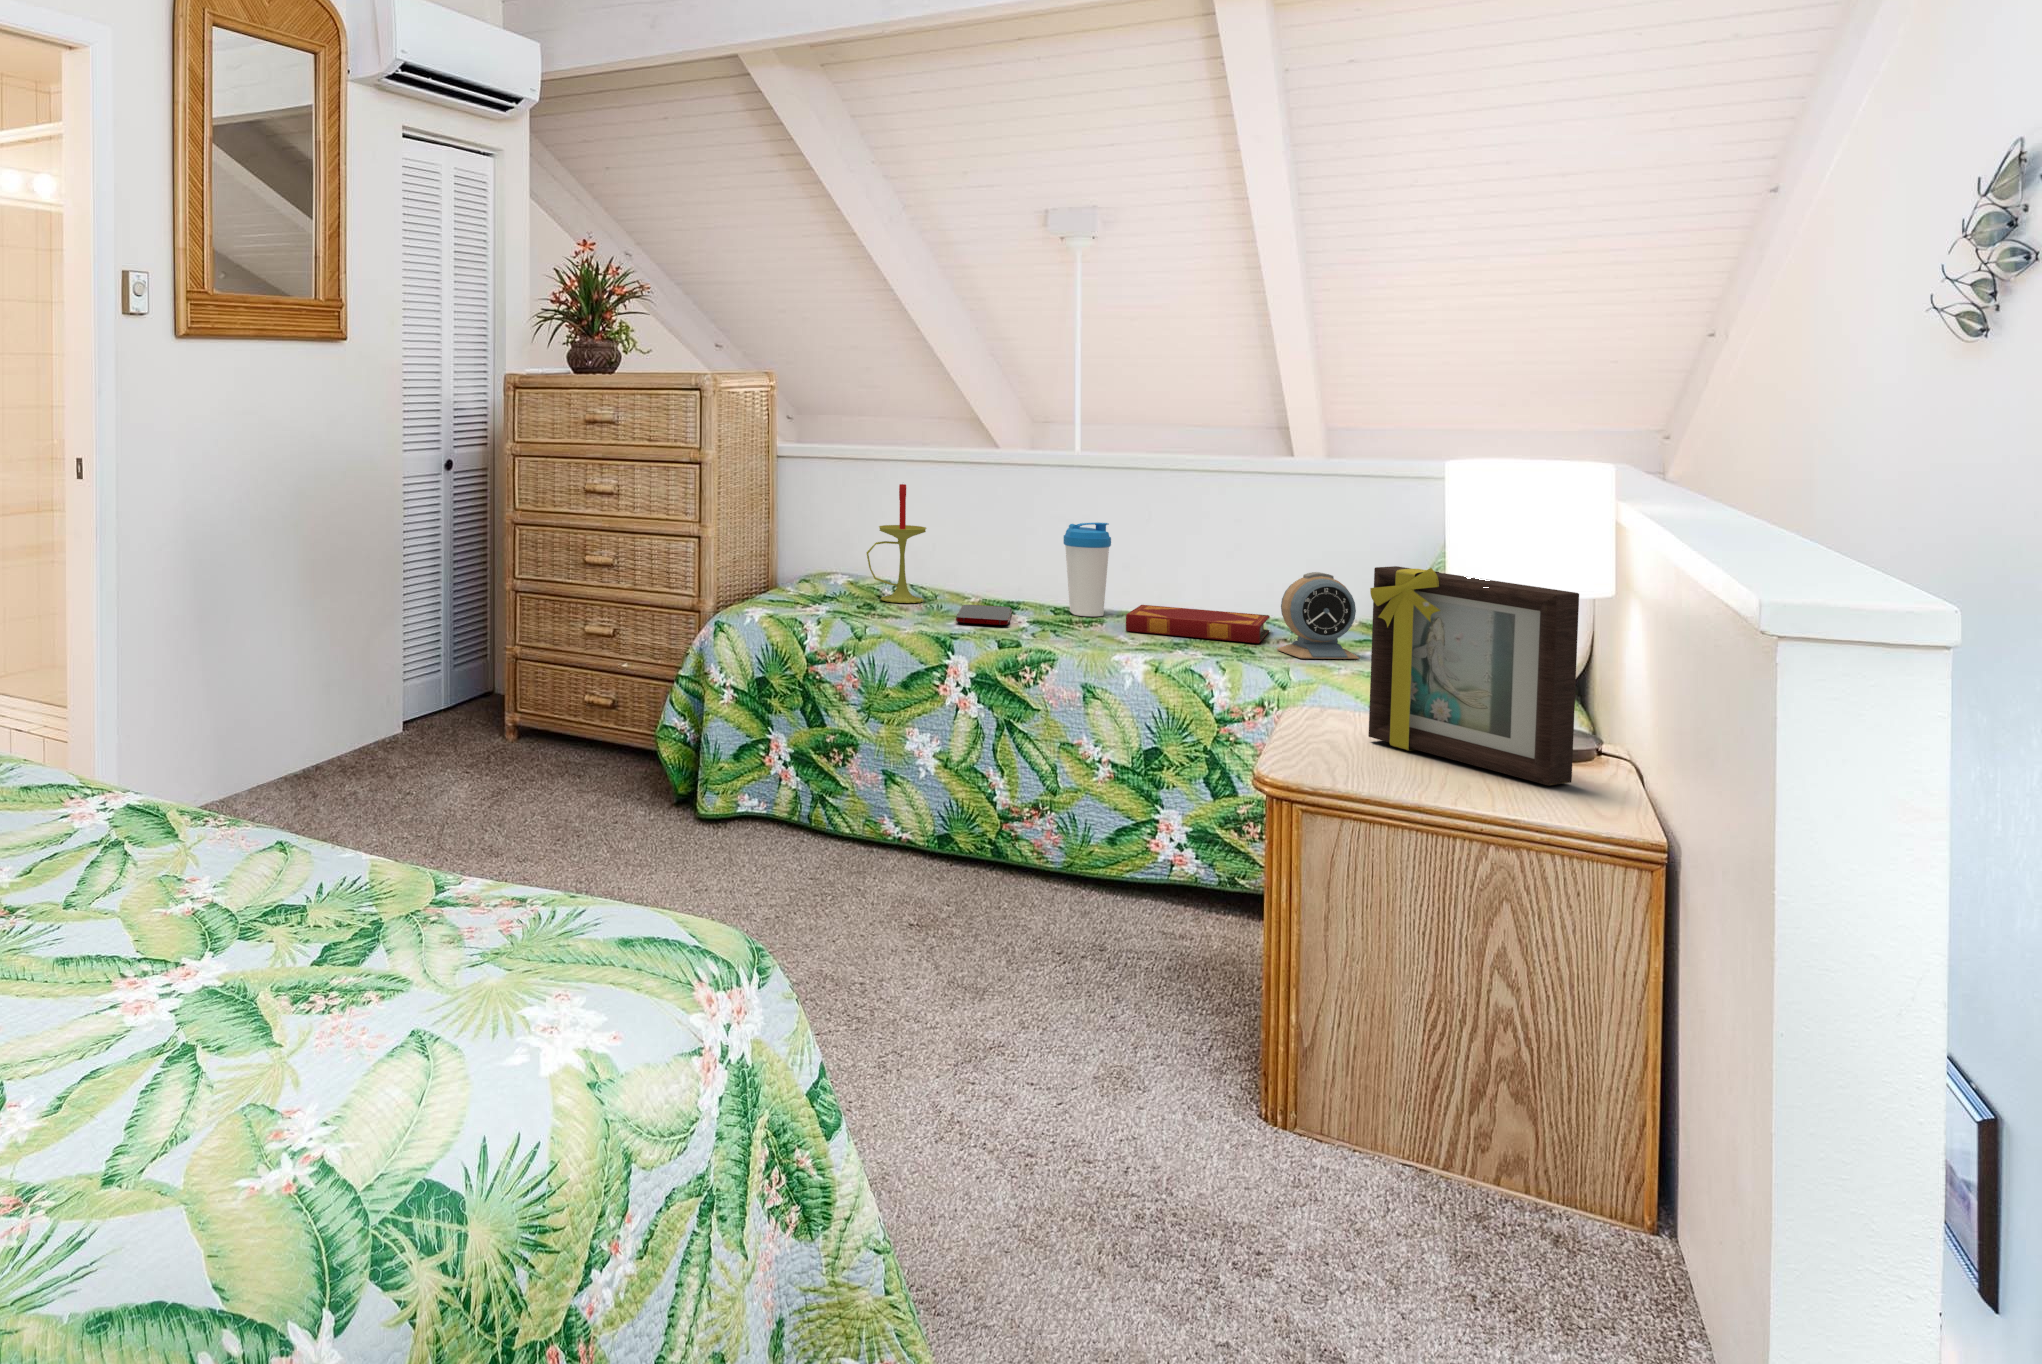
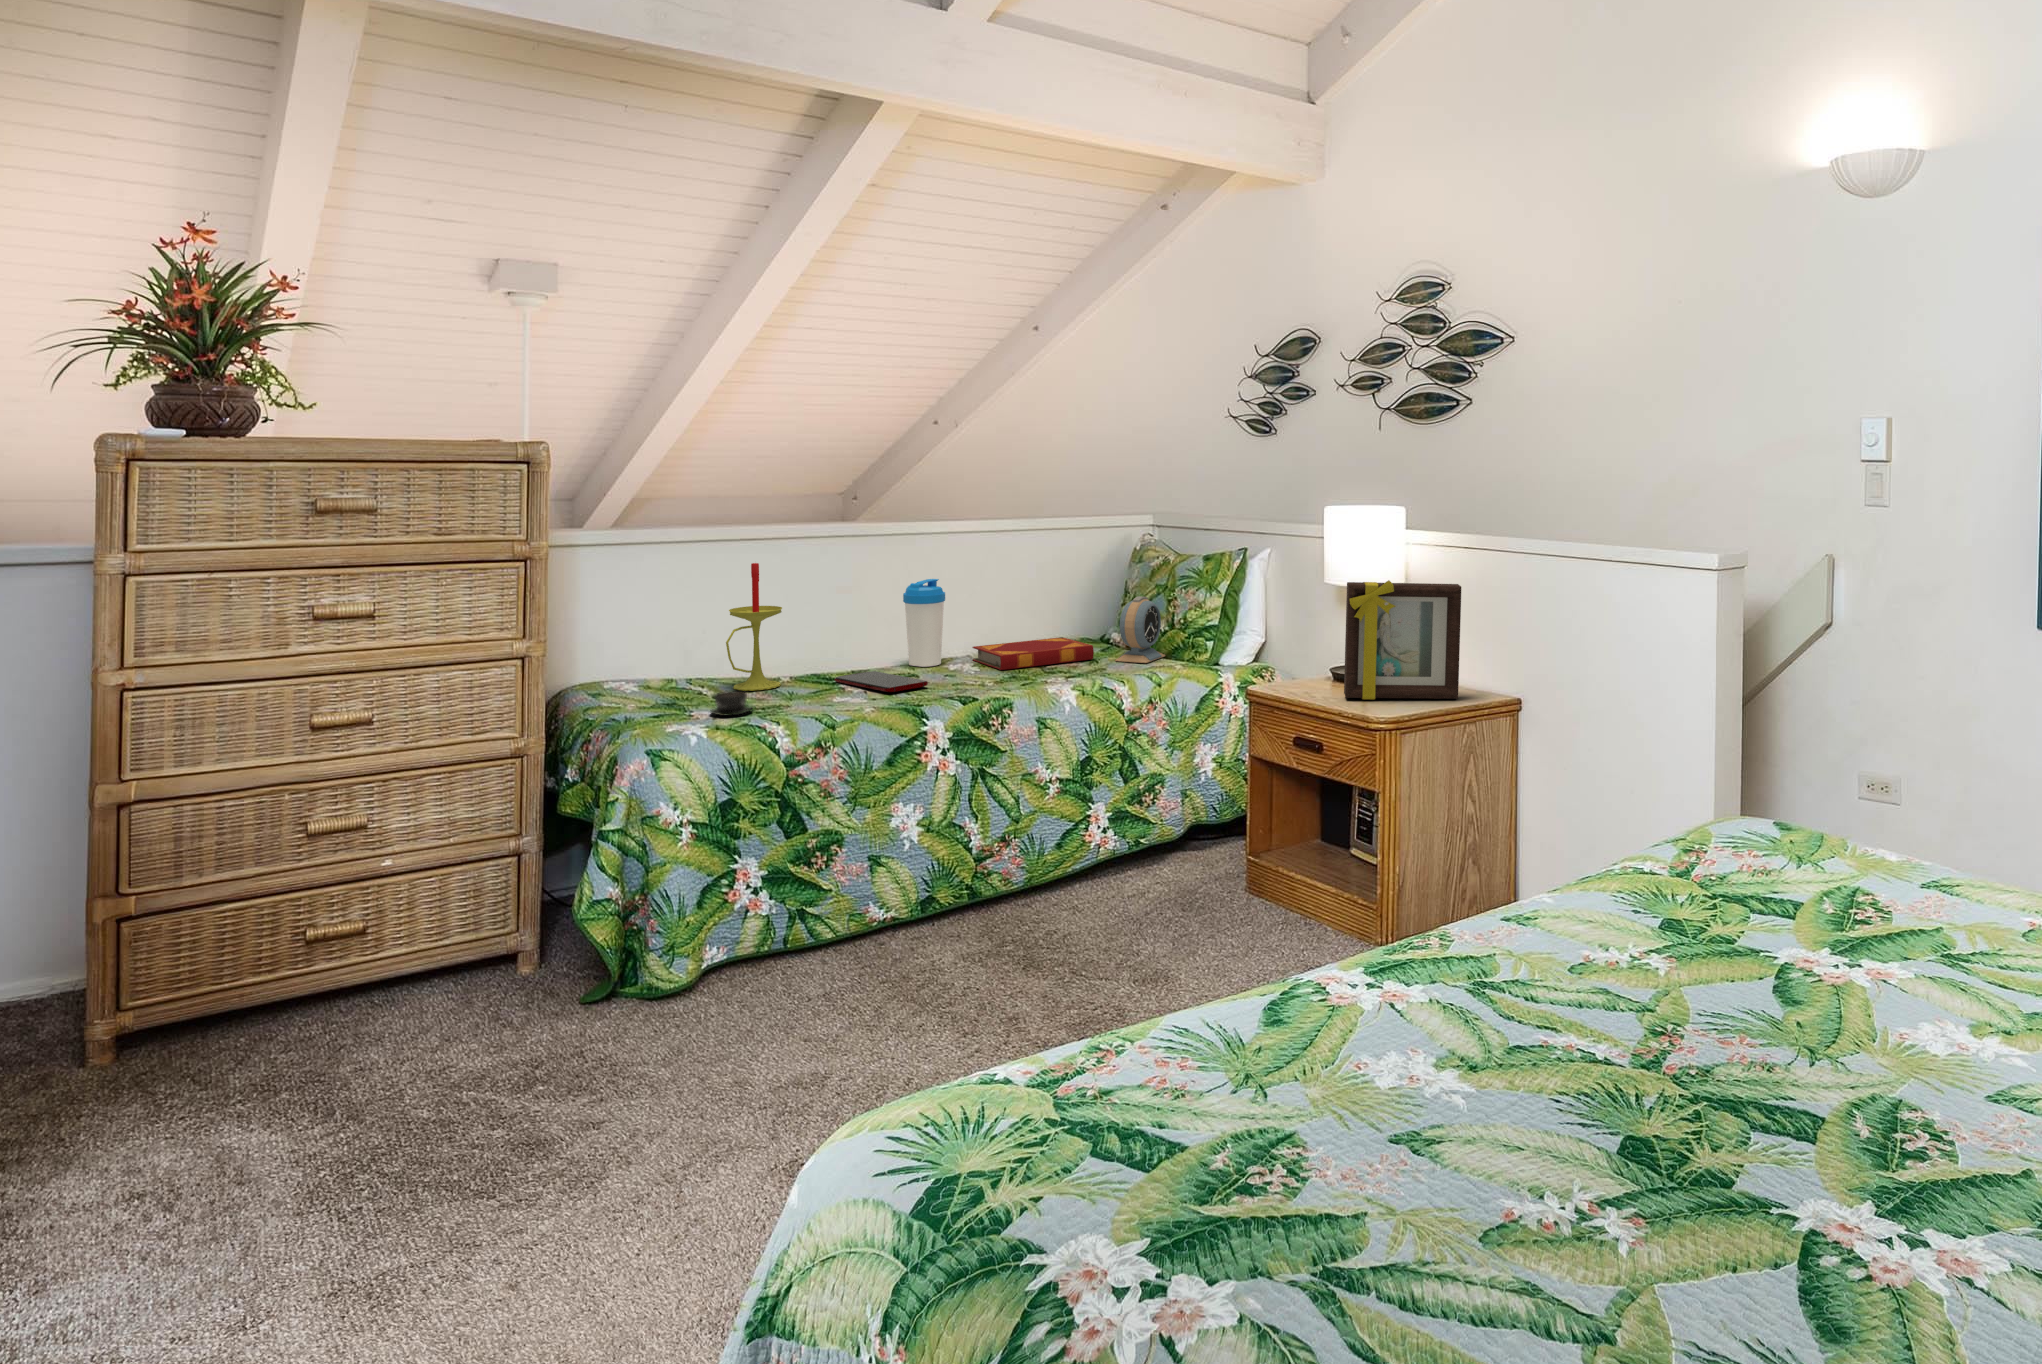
teacup: none [797,590,837,611] -> present [711,691,752,716]

